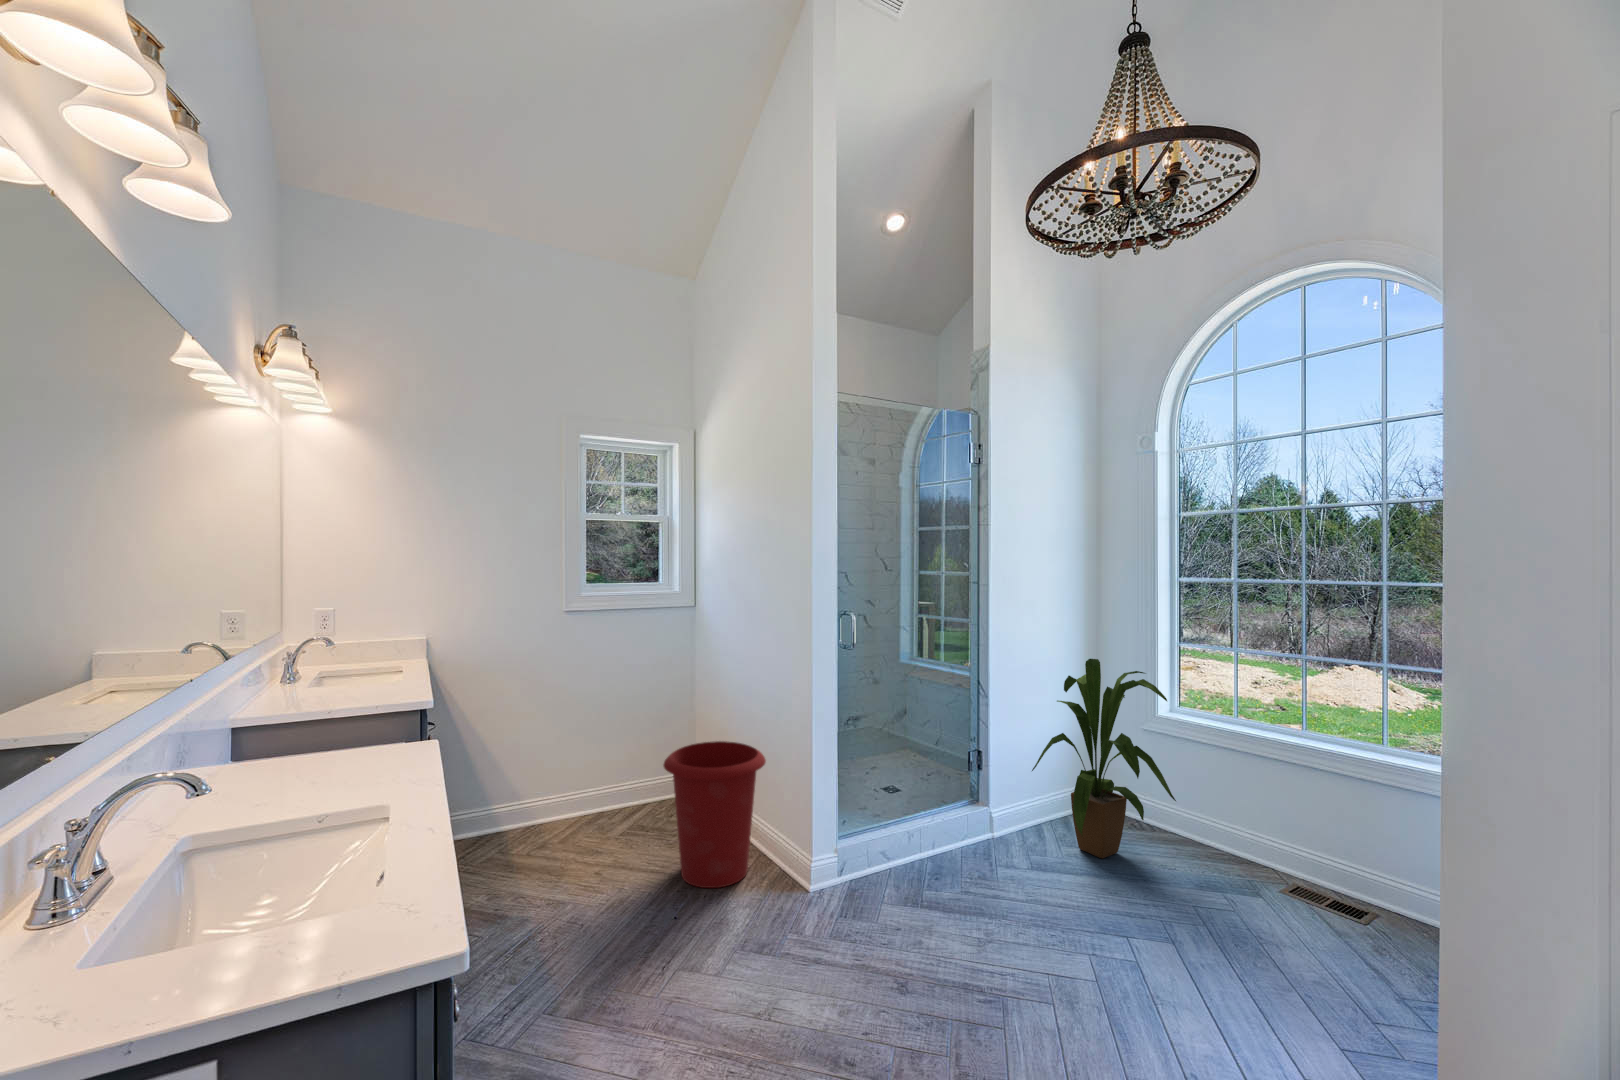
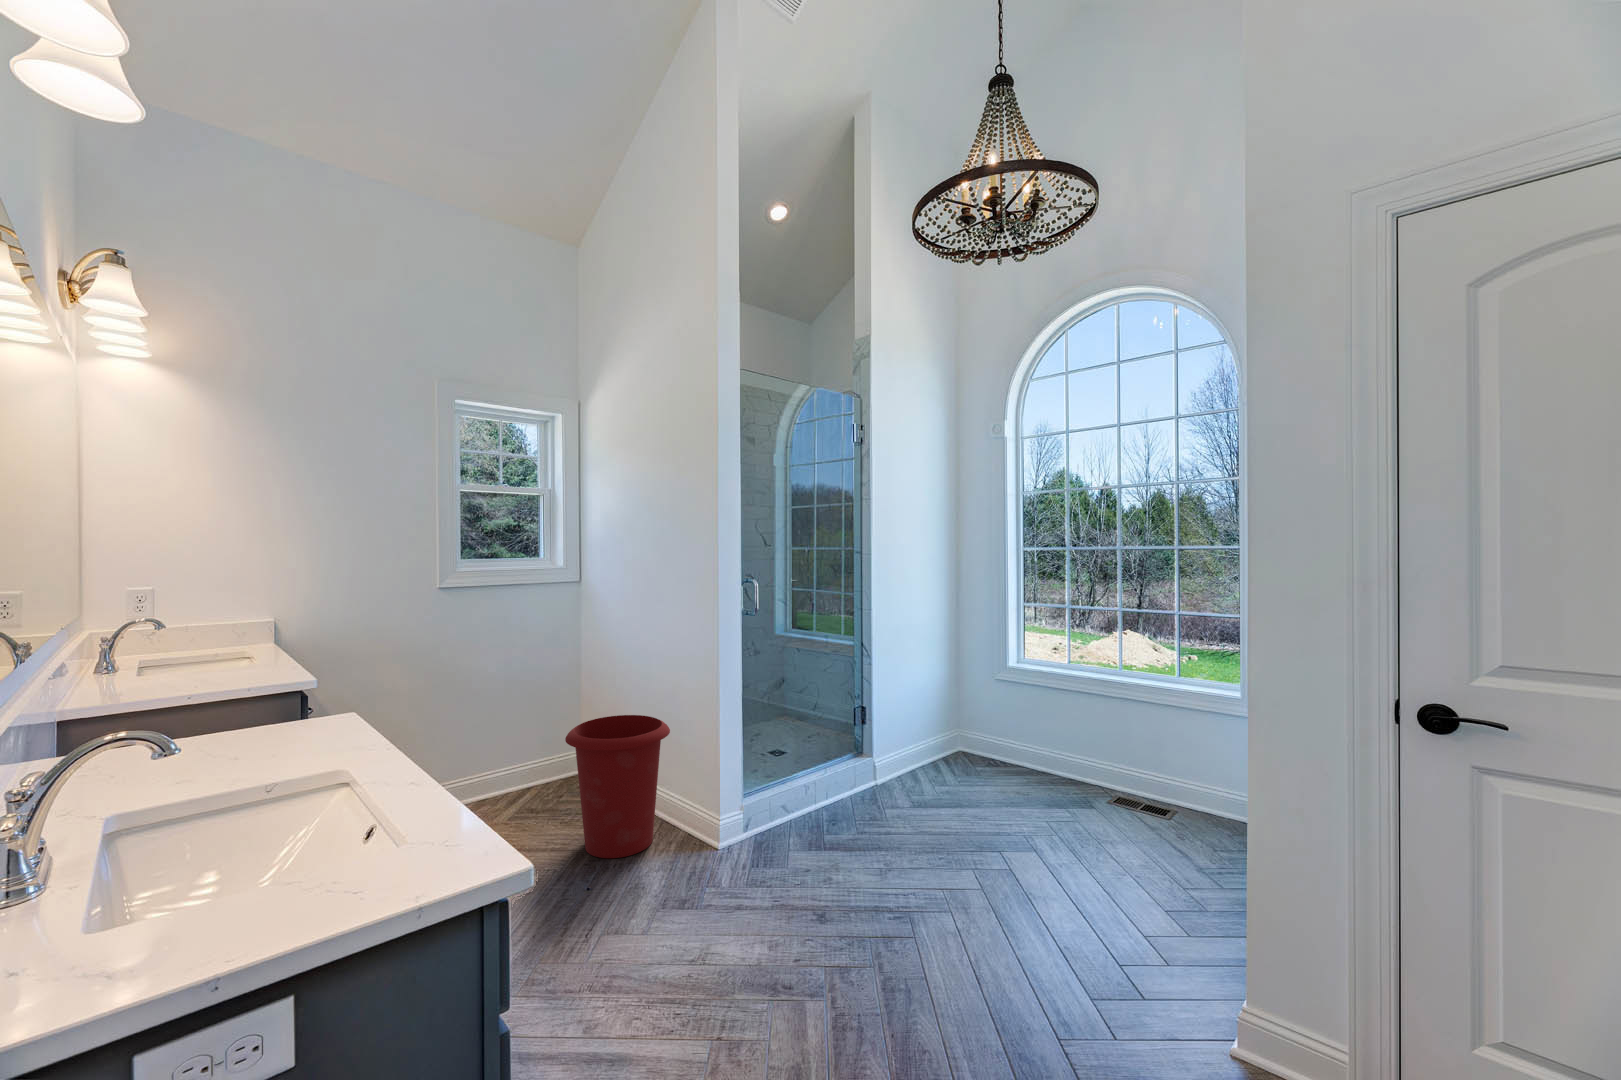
house plant: present [1032,659,1176,858] -> none [907,618,1026,793]

